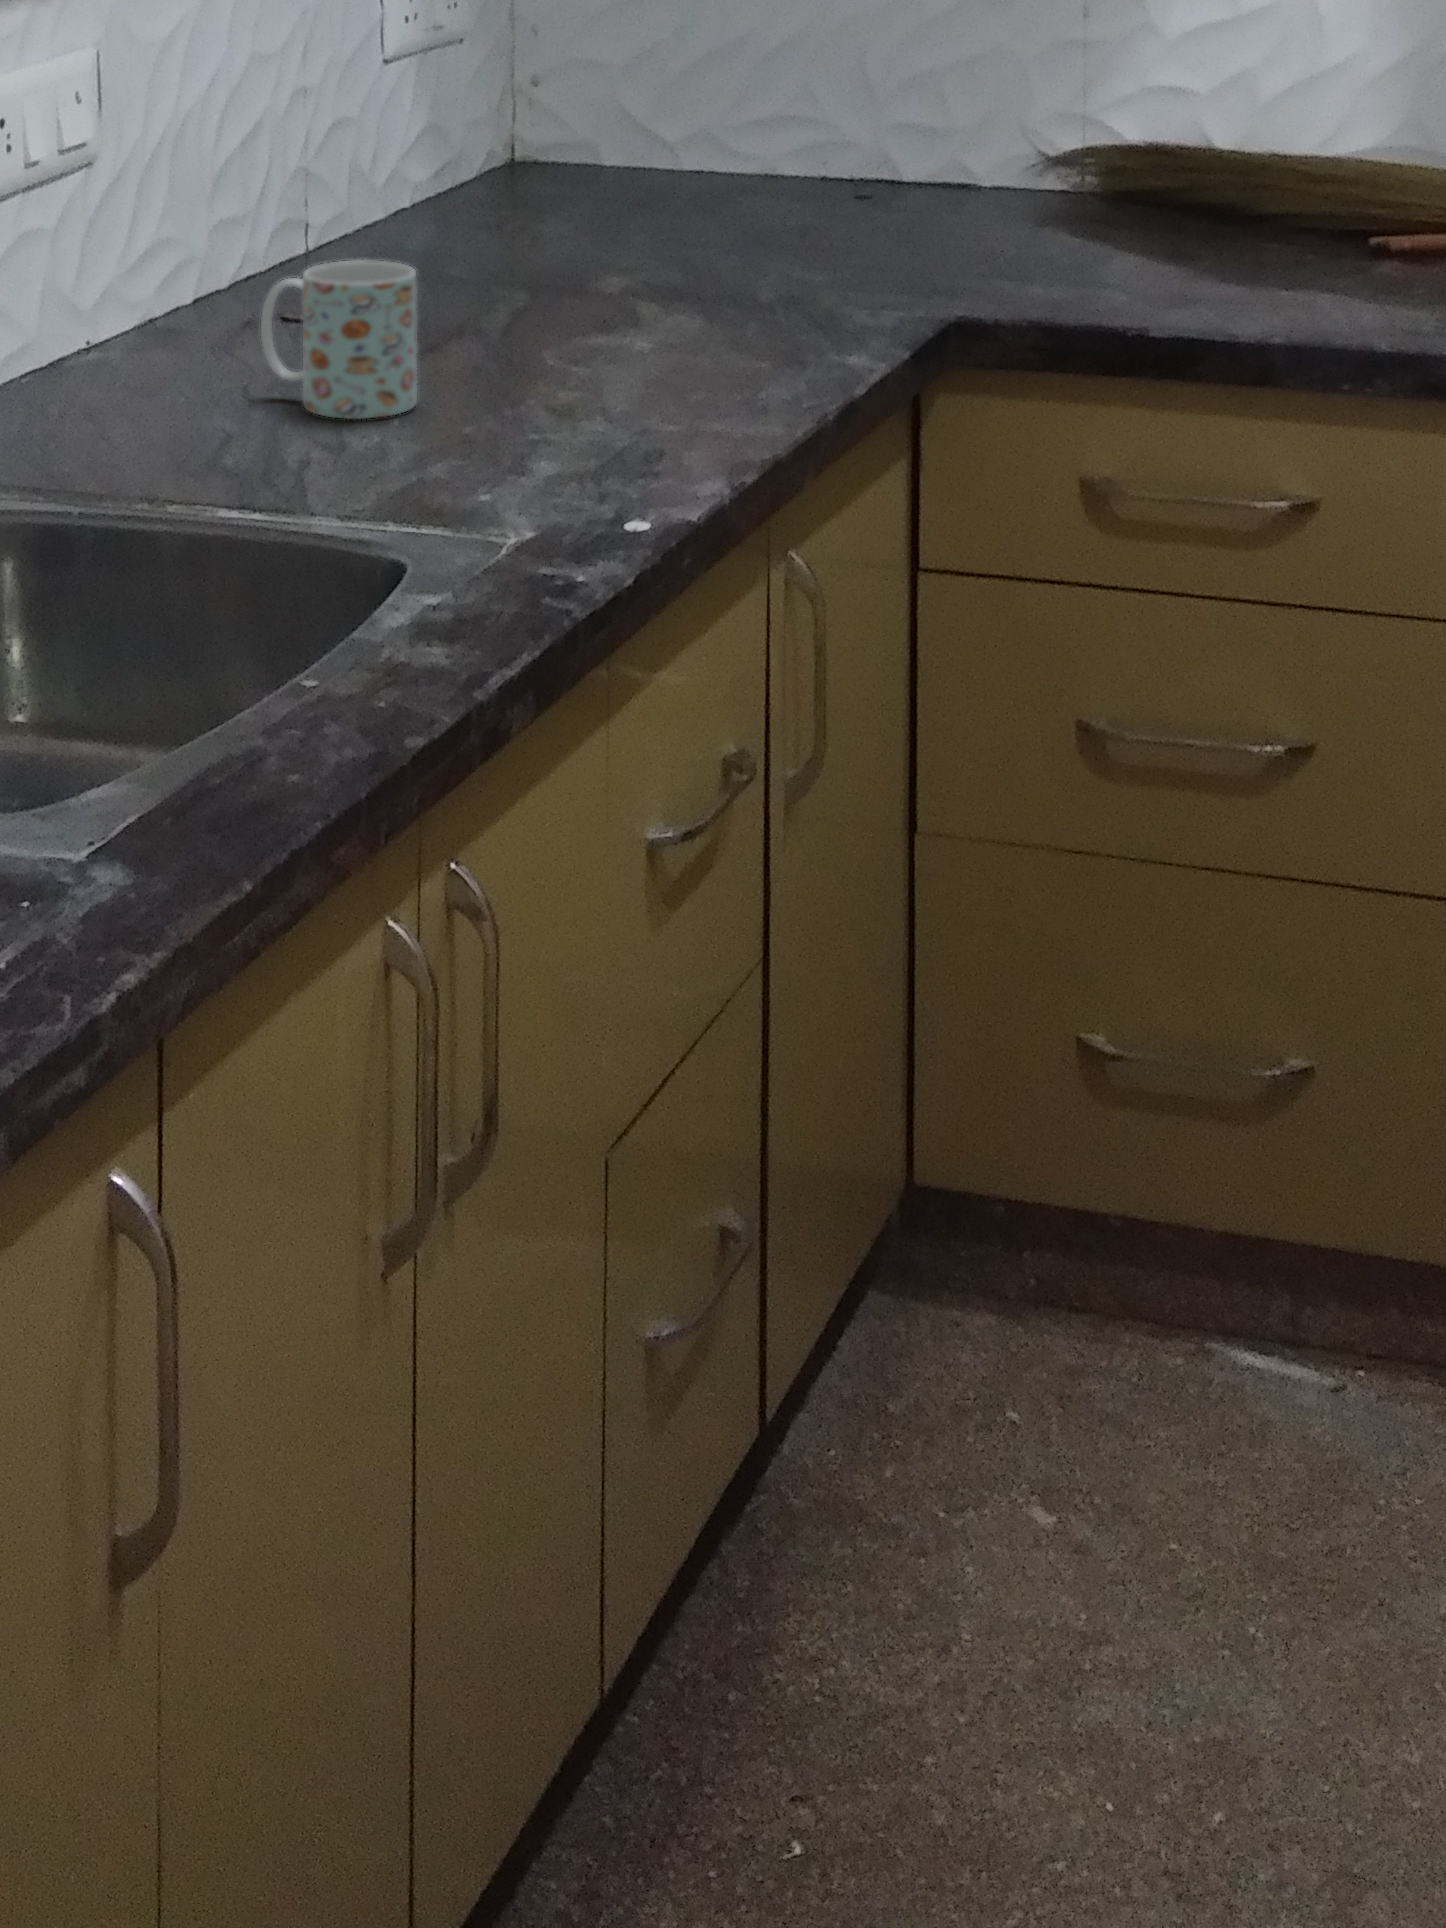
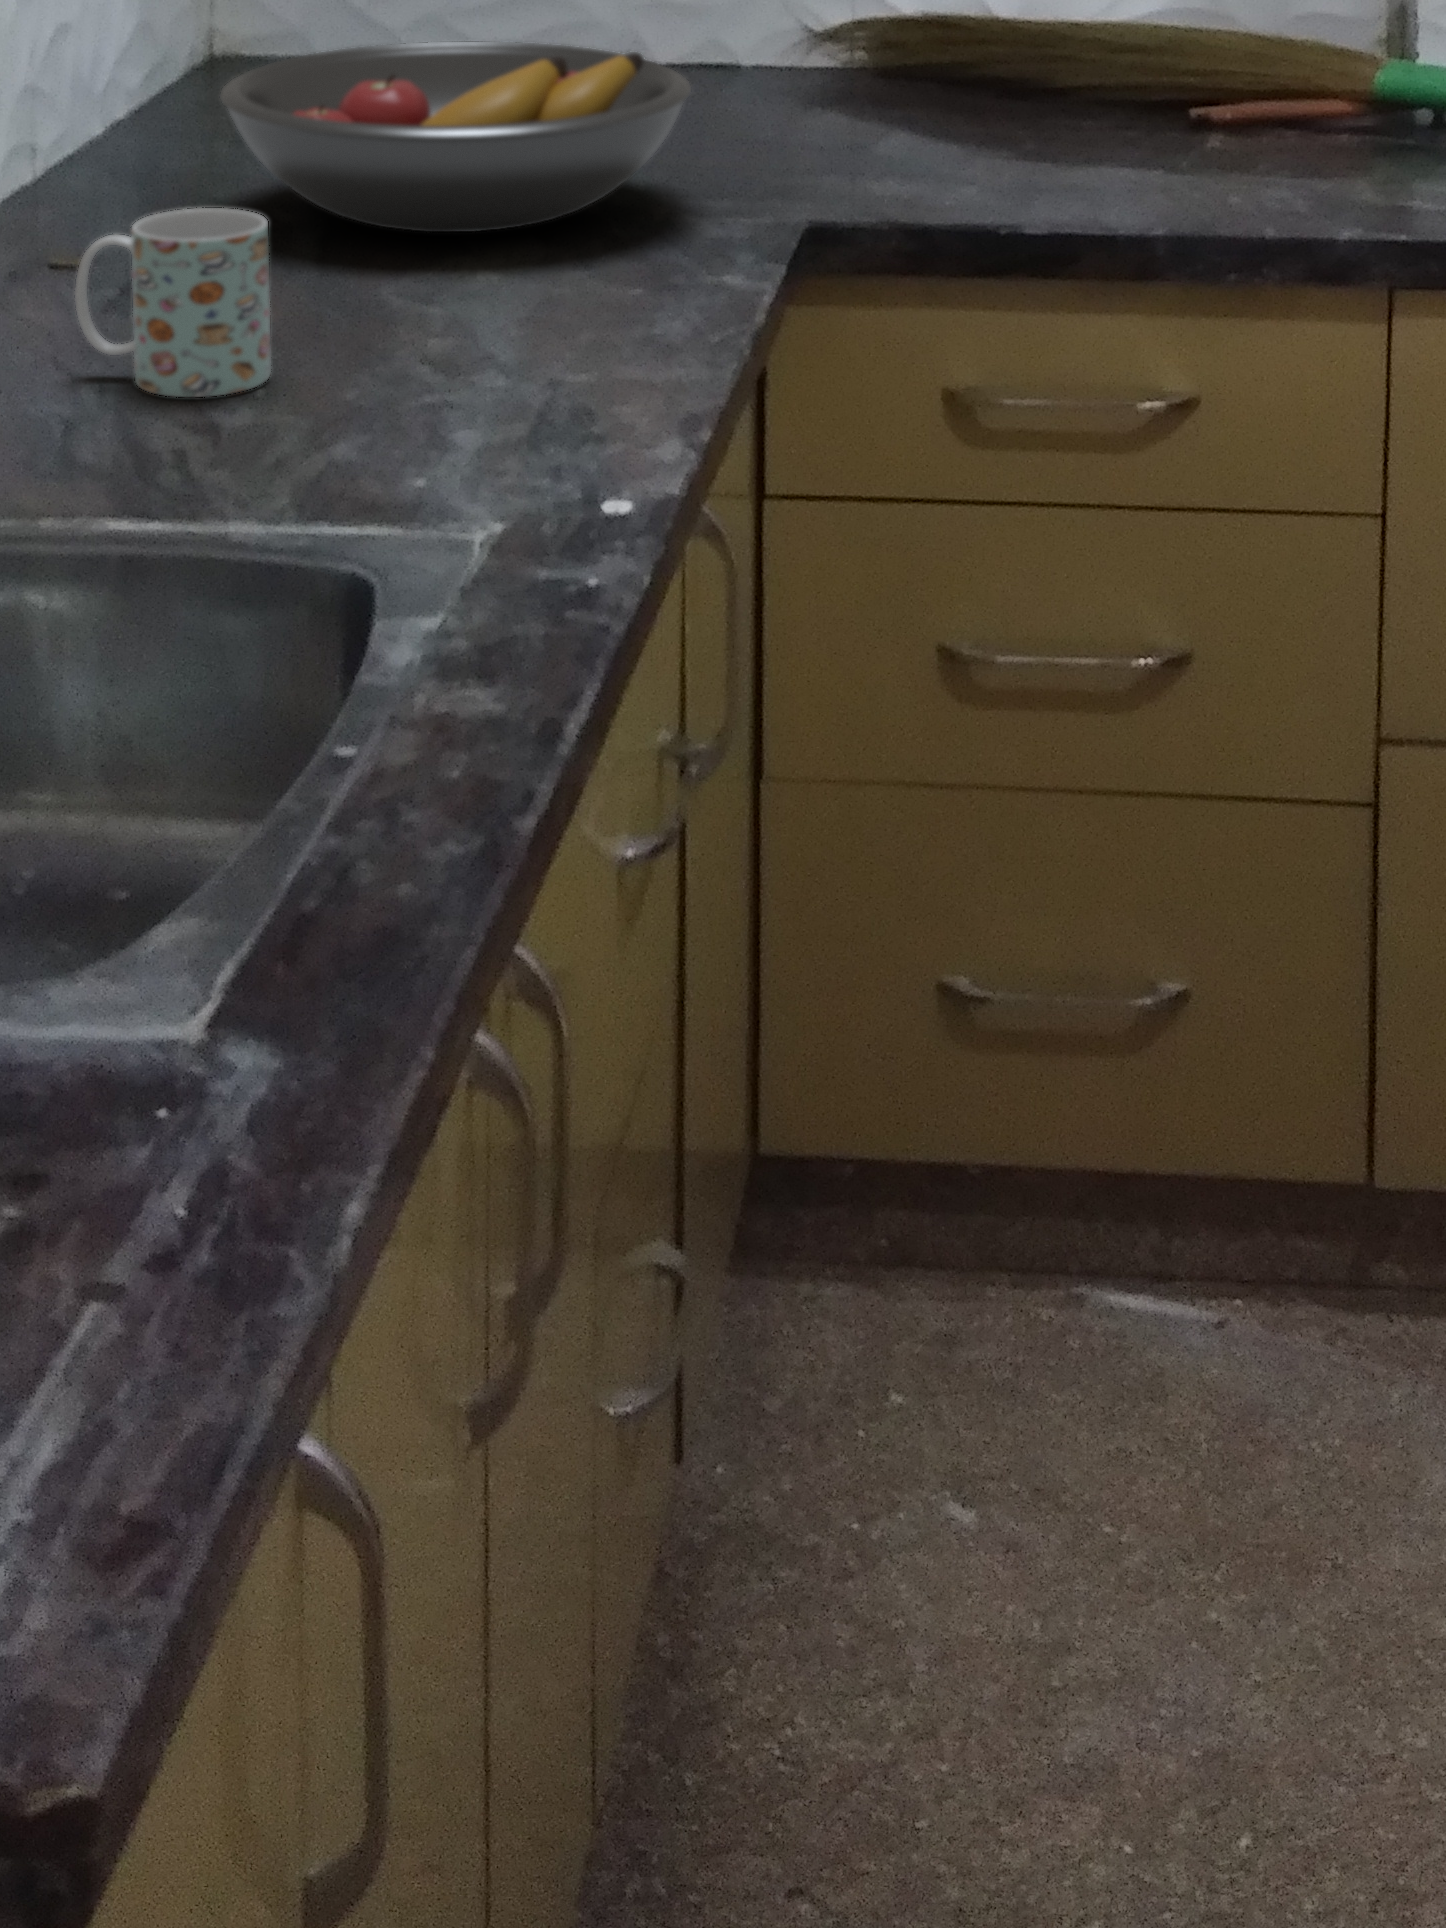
fruit bowl: none [447,143,857,304] -> present [221,42,691,232]

